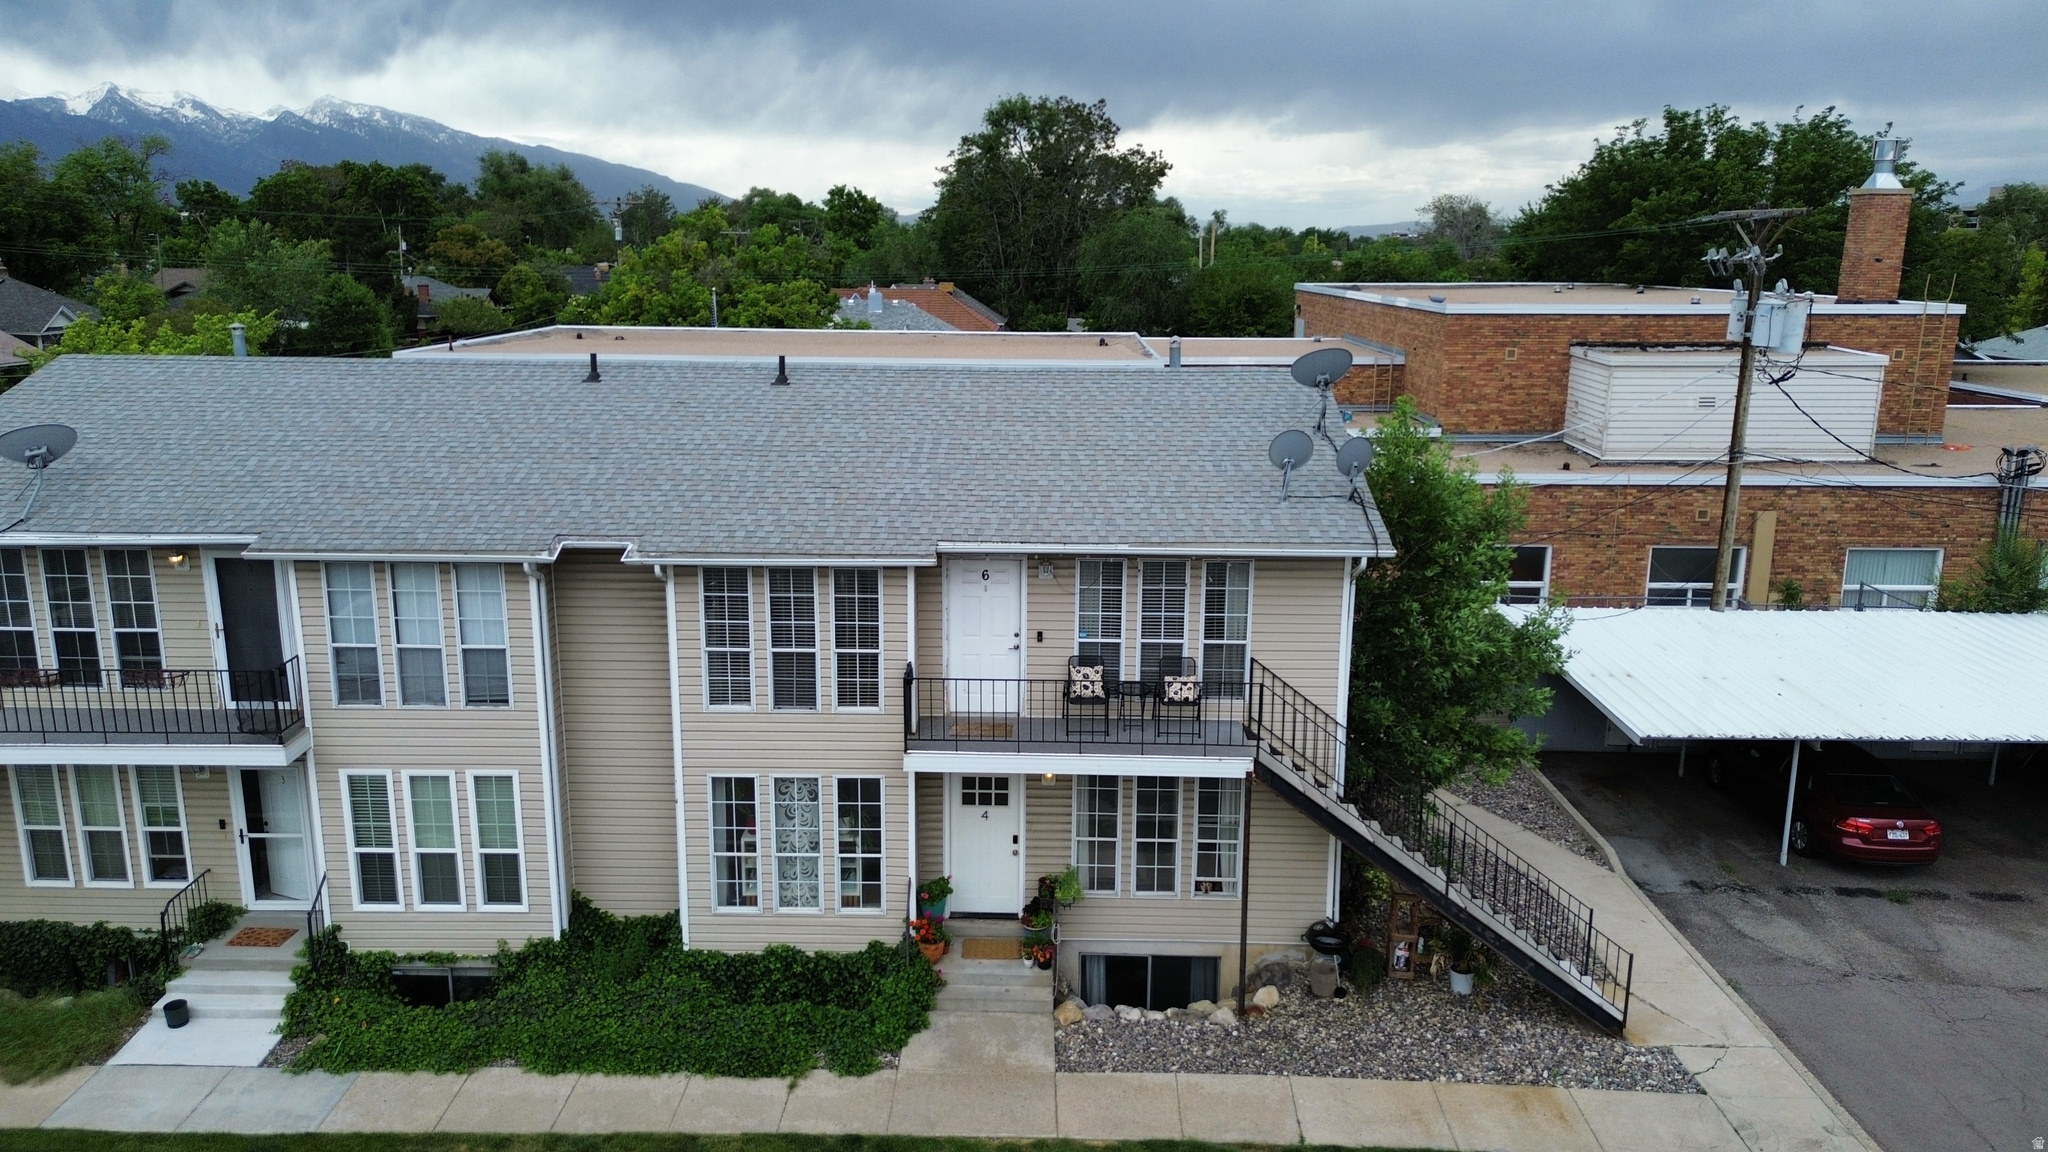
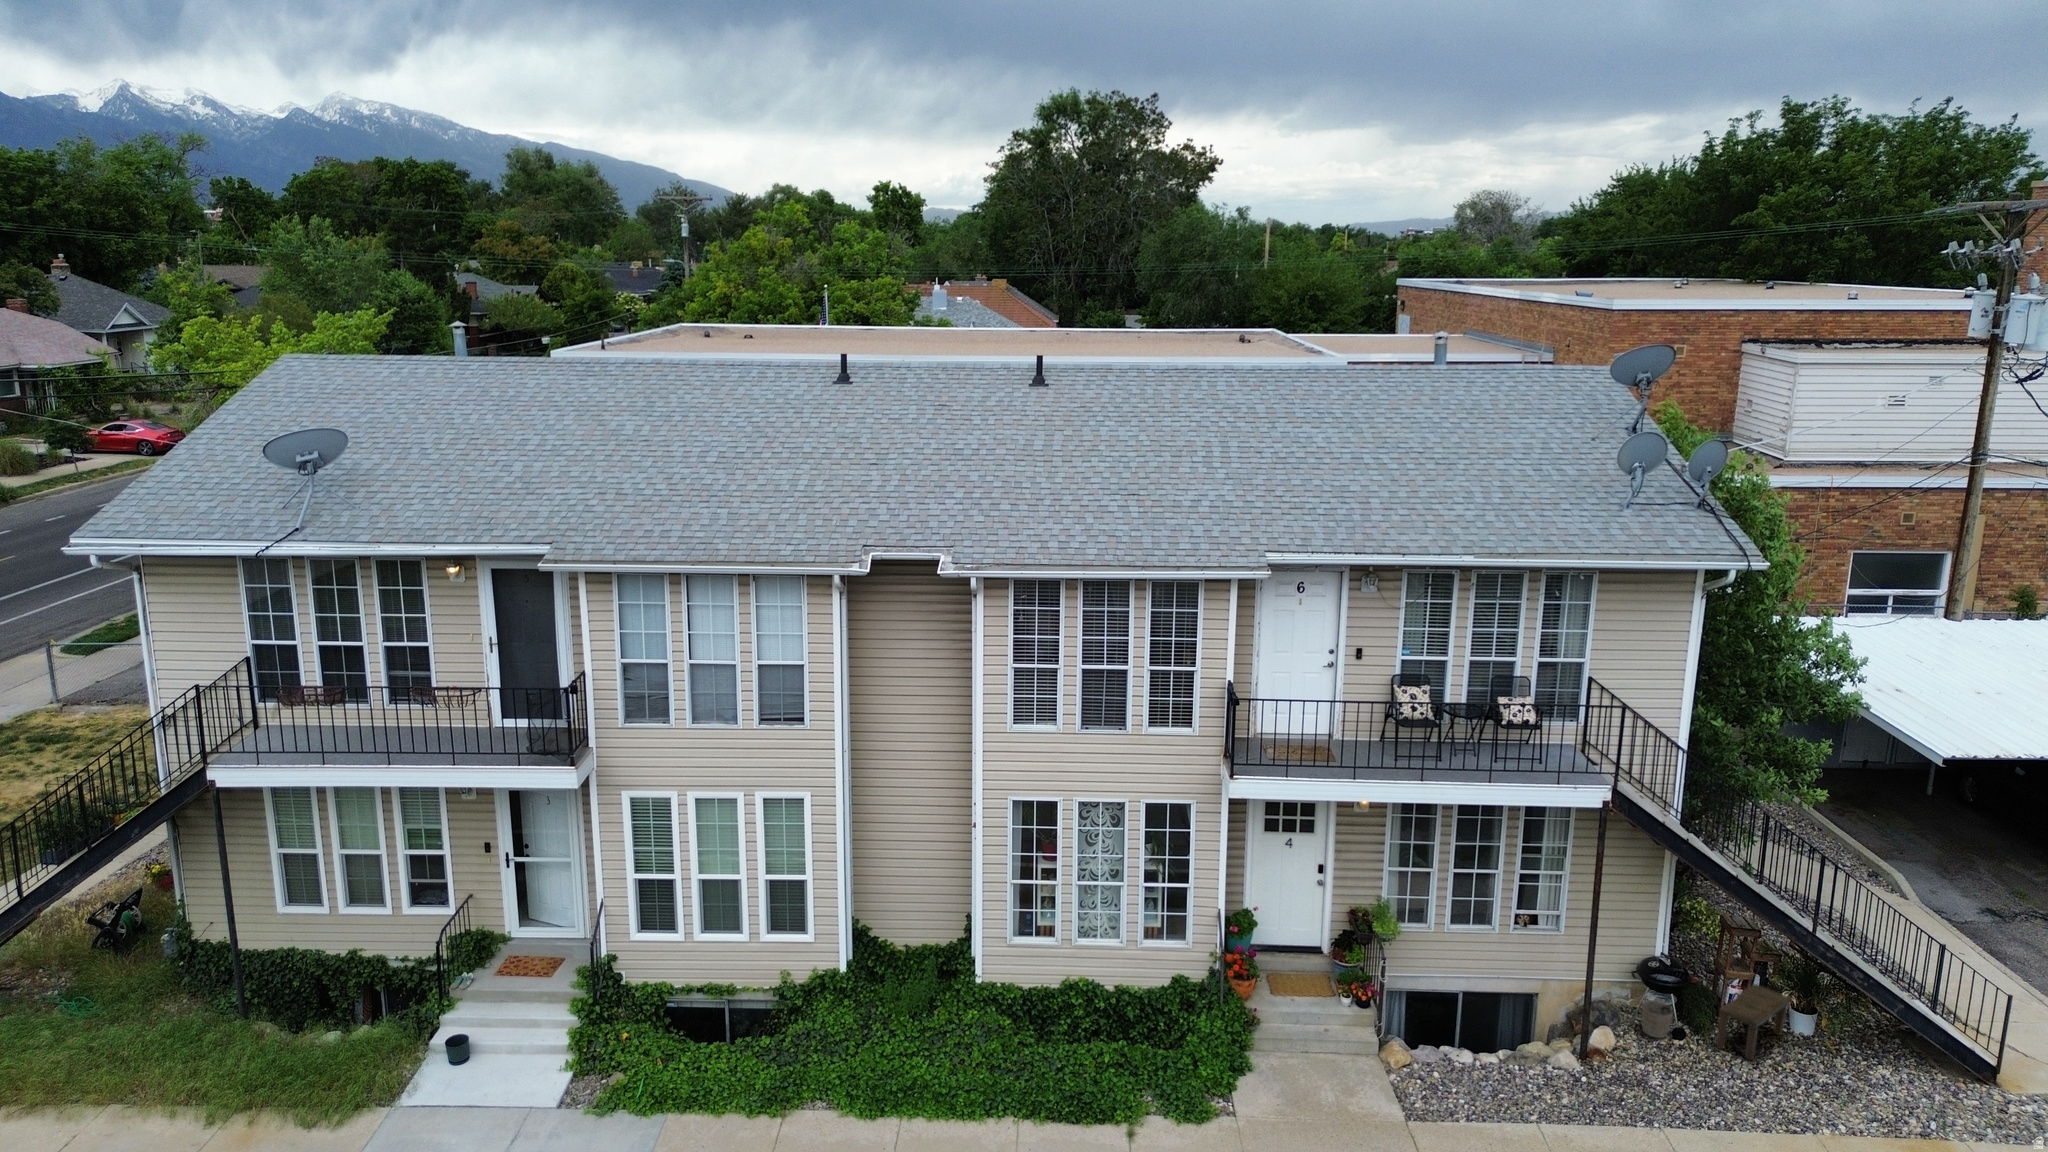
bench: none [1374,946,1446,1016] -> present [1716,984,1791,1060]

